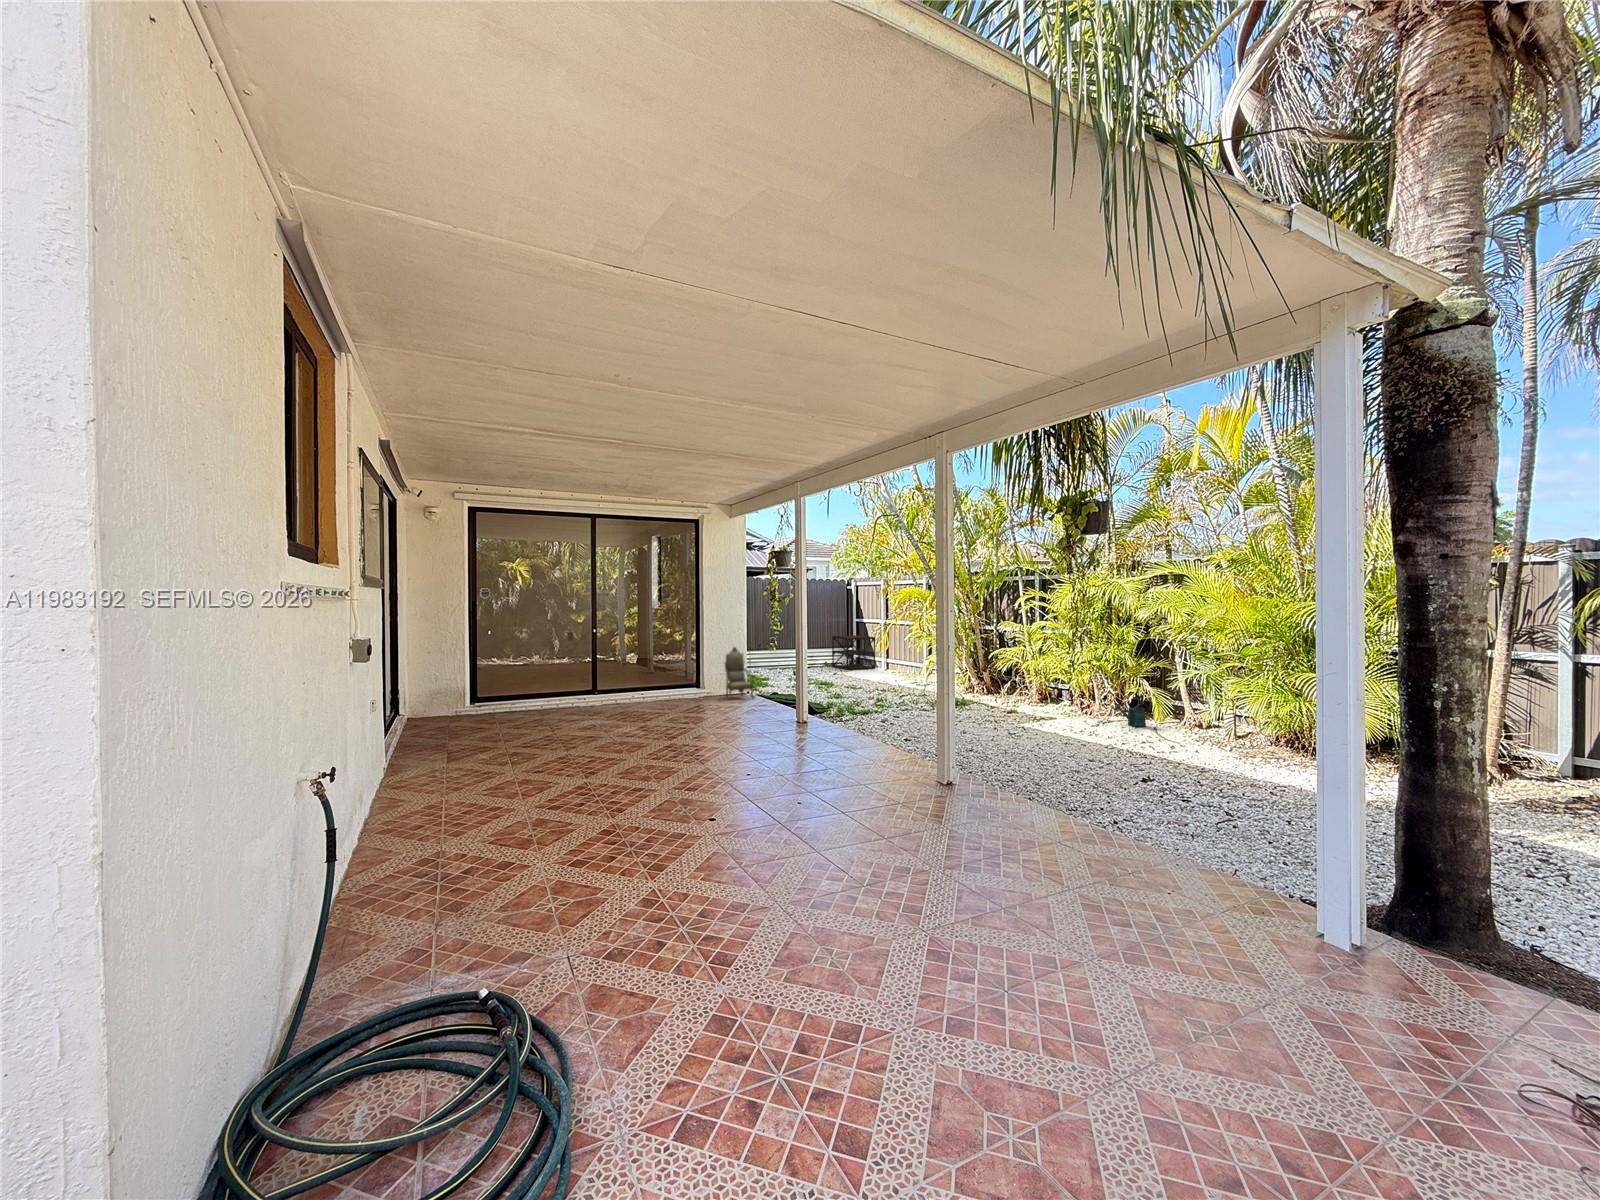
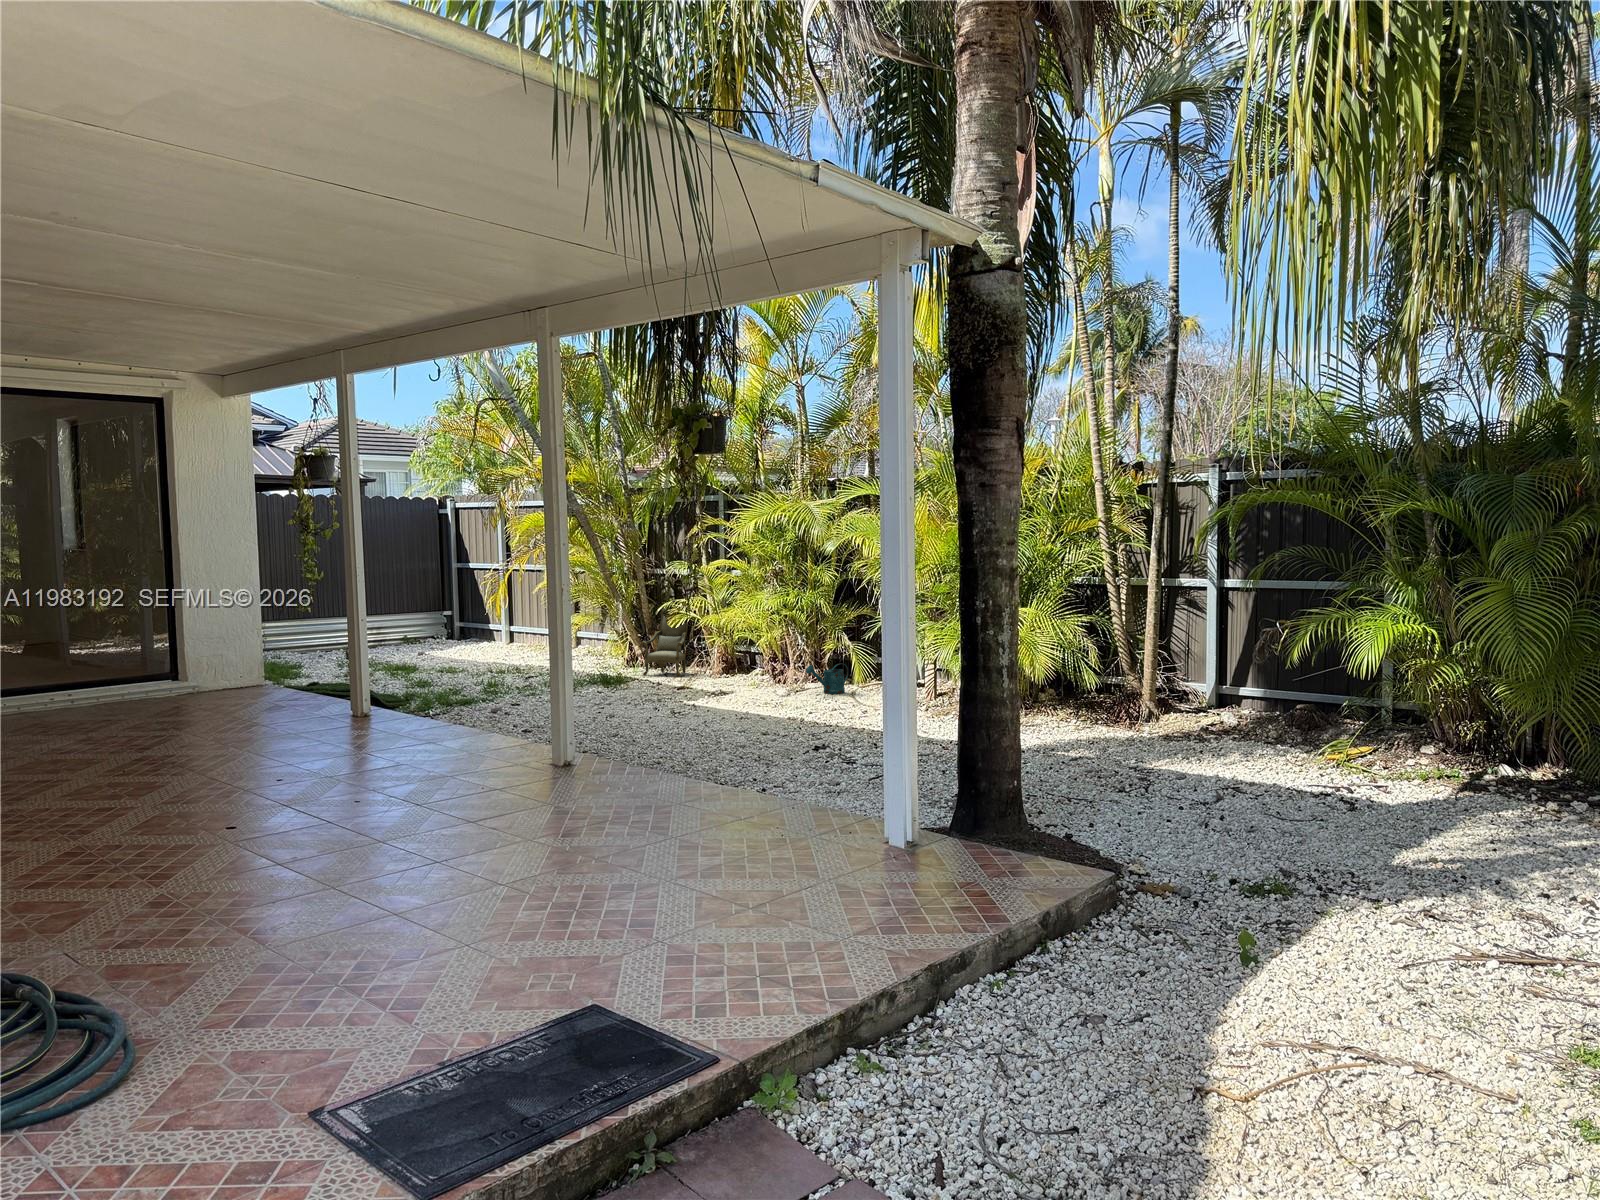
side table: present [832,635,875,670] -> none [416,590,491,647]
armchair: present [725,647,755,699] -> present [641,600,688,677]

